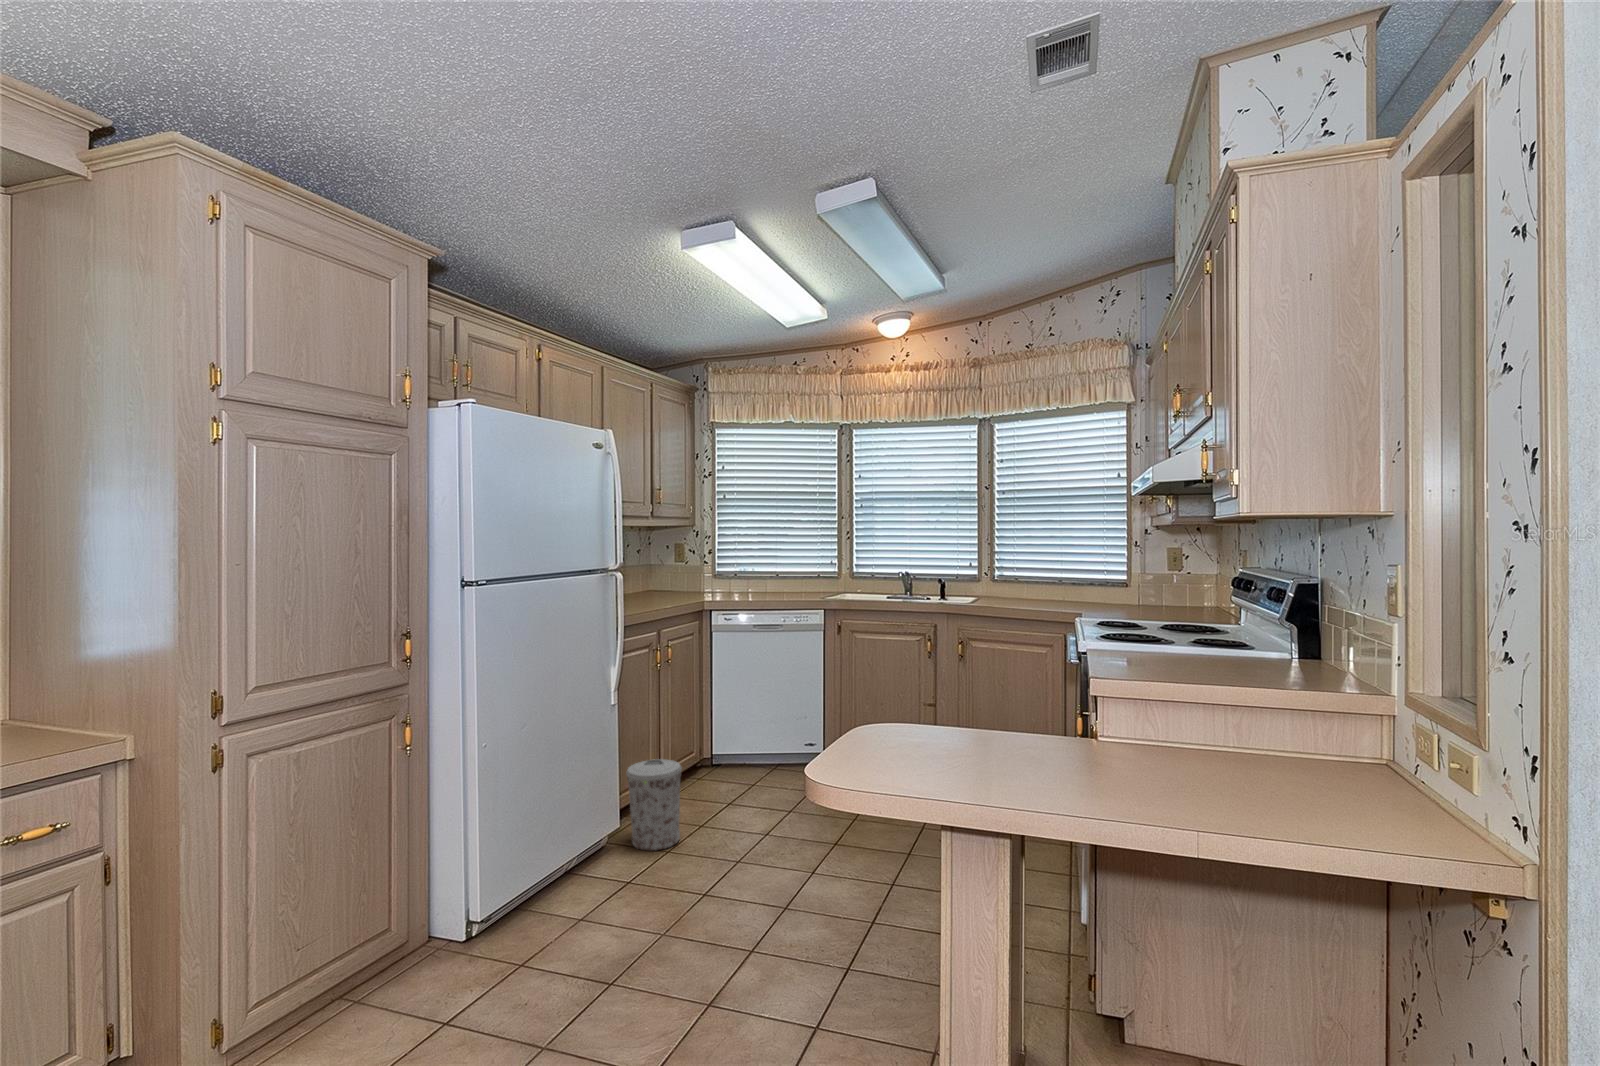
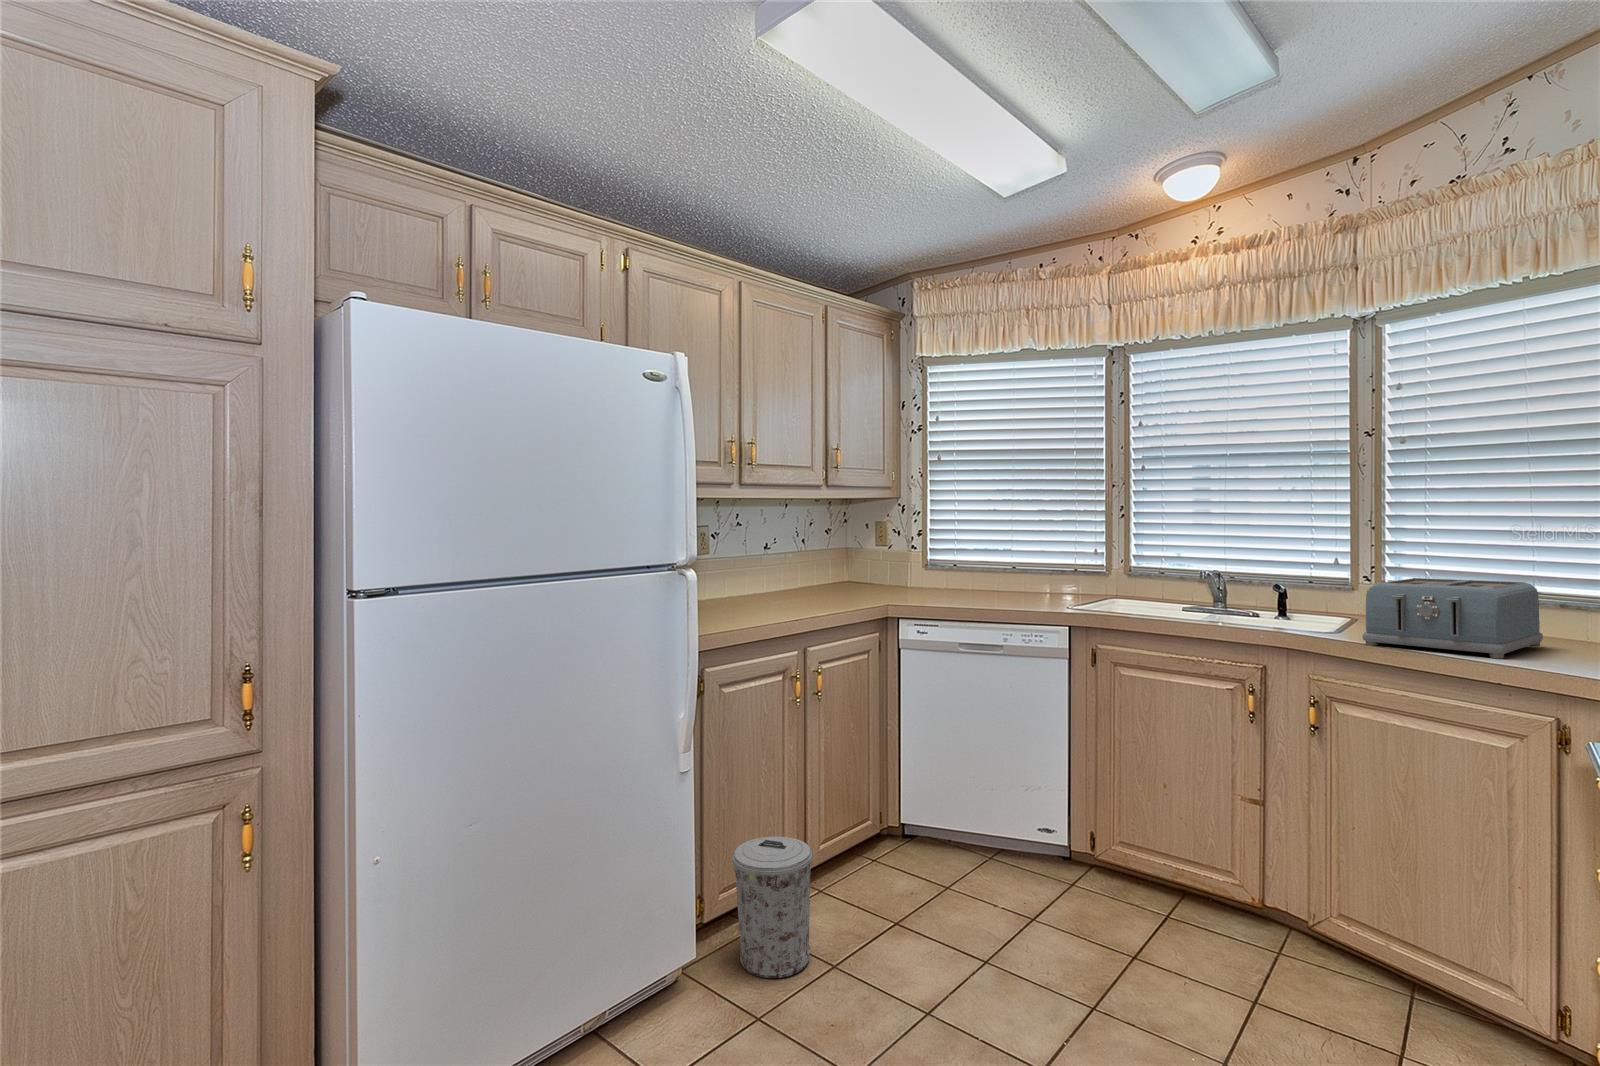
toaster: none [987,572,1065,611] -> present [1363,578,1543,659]

